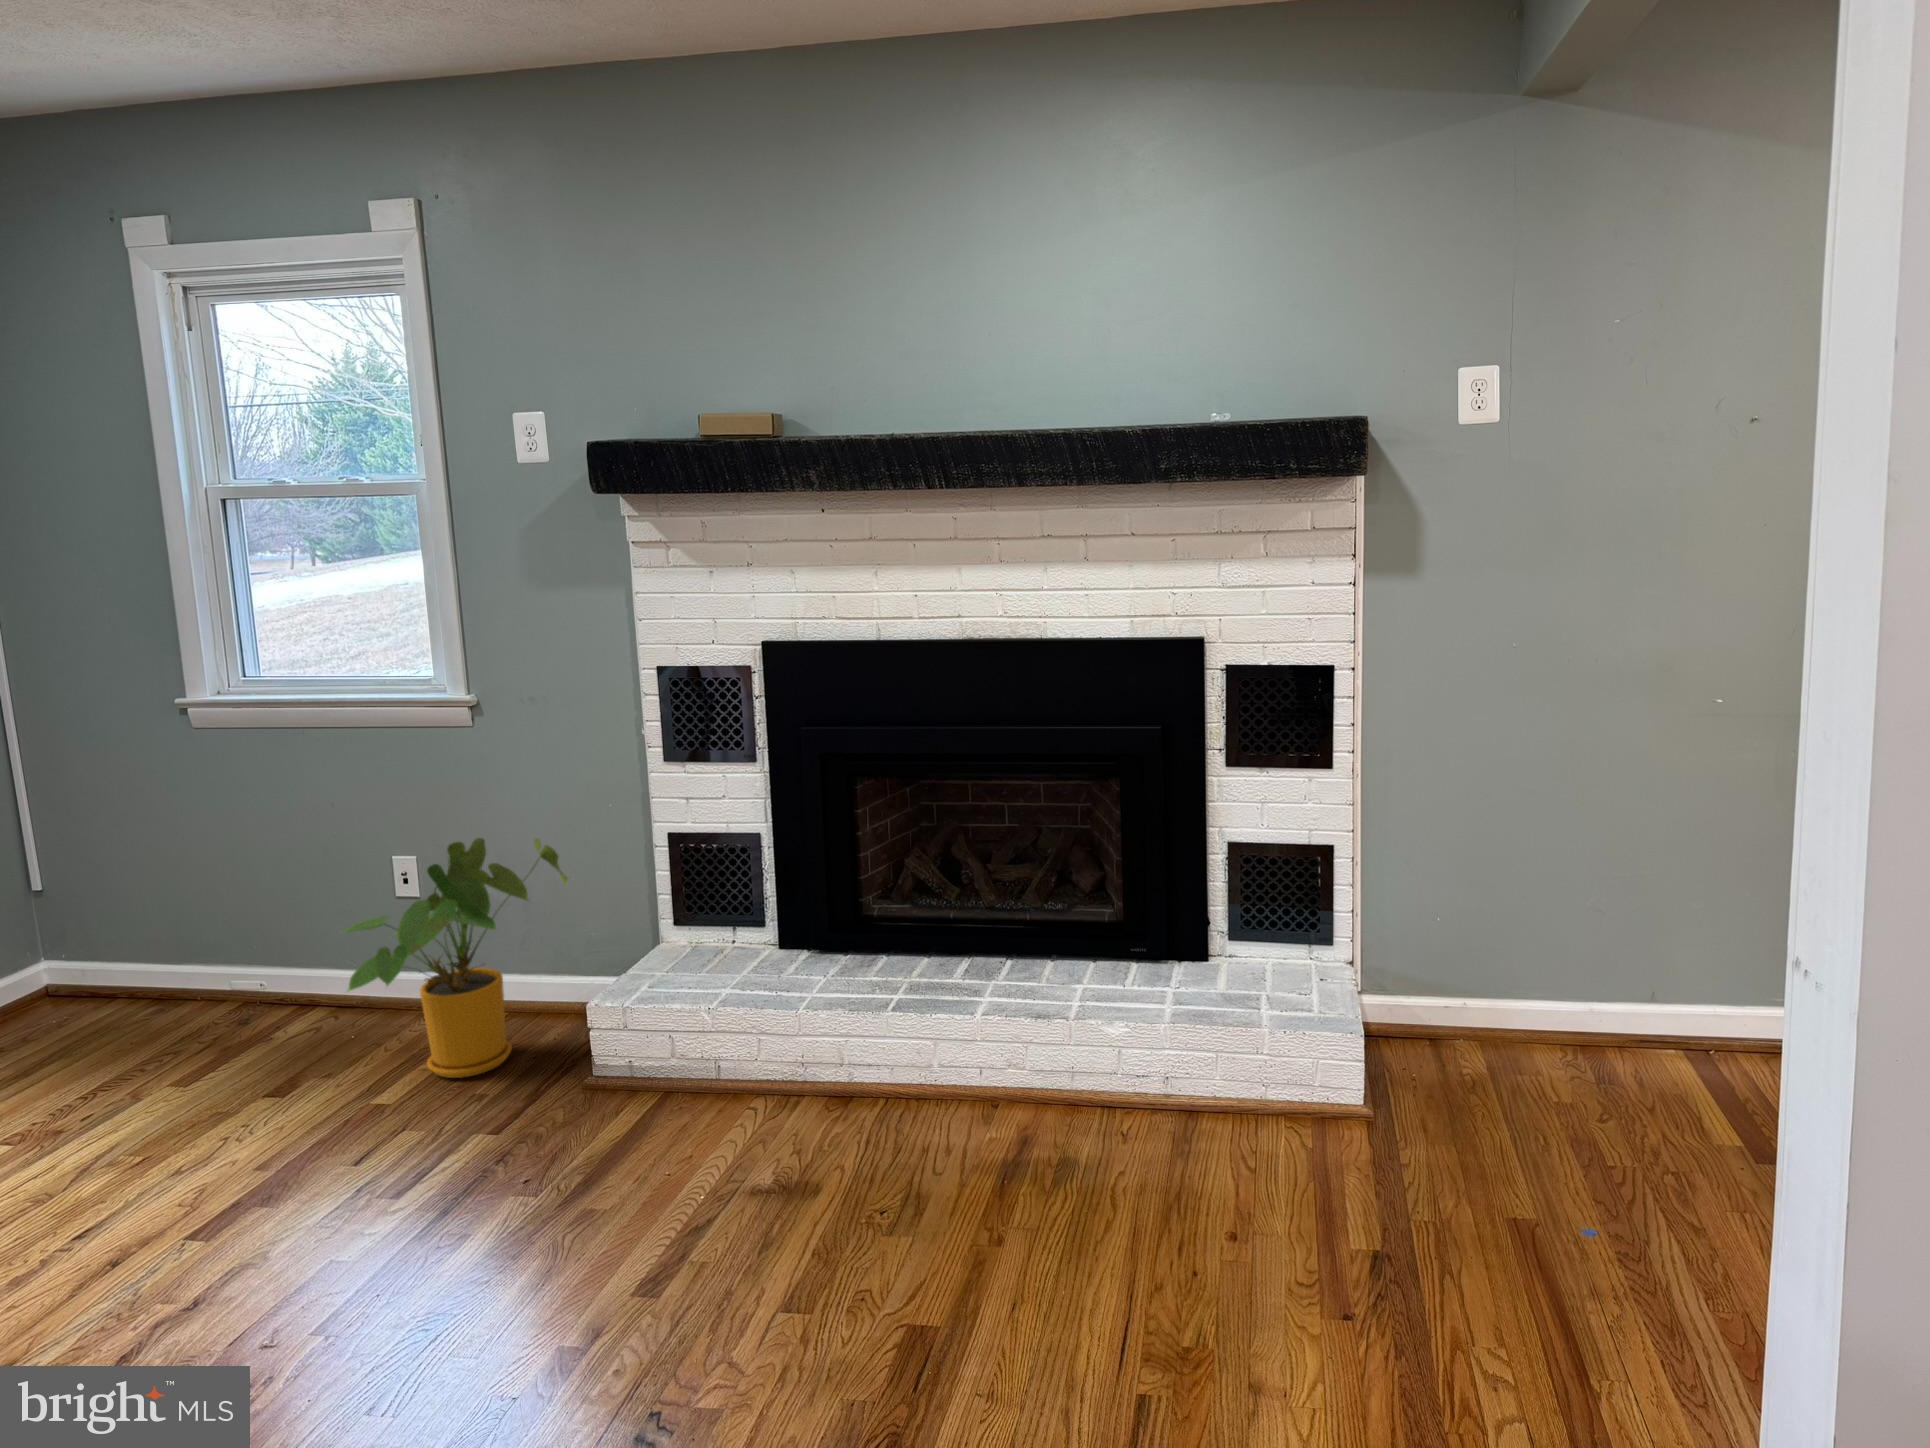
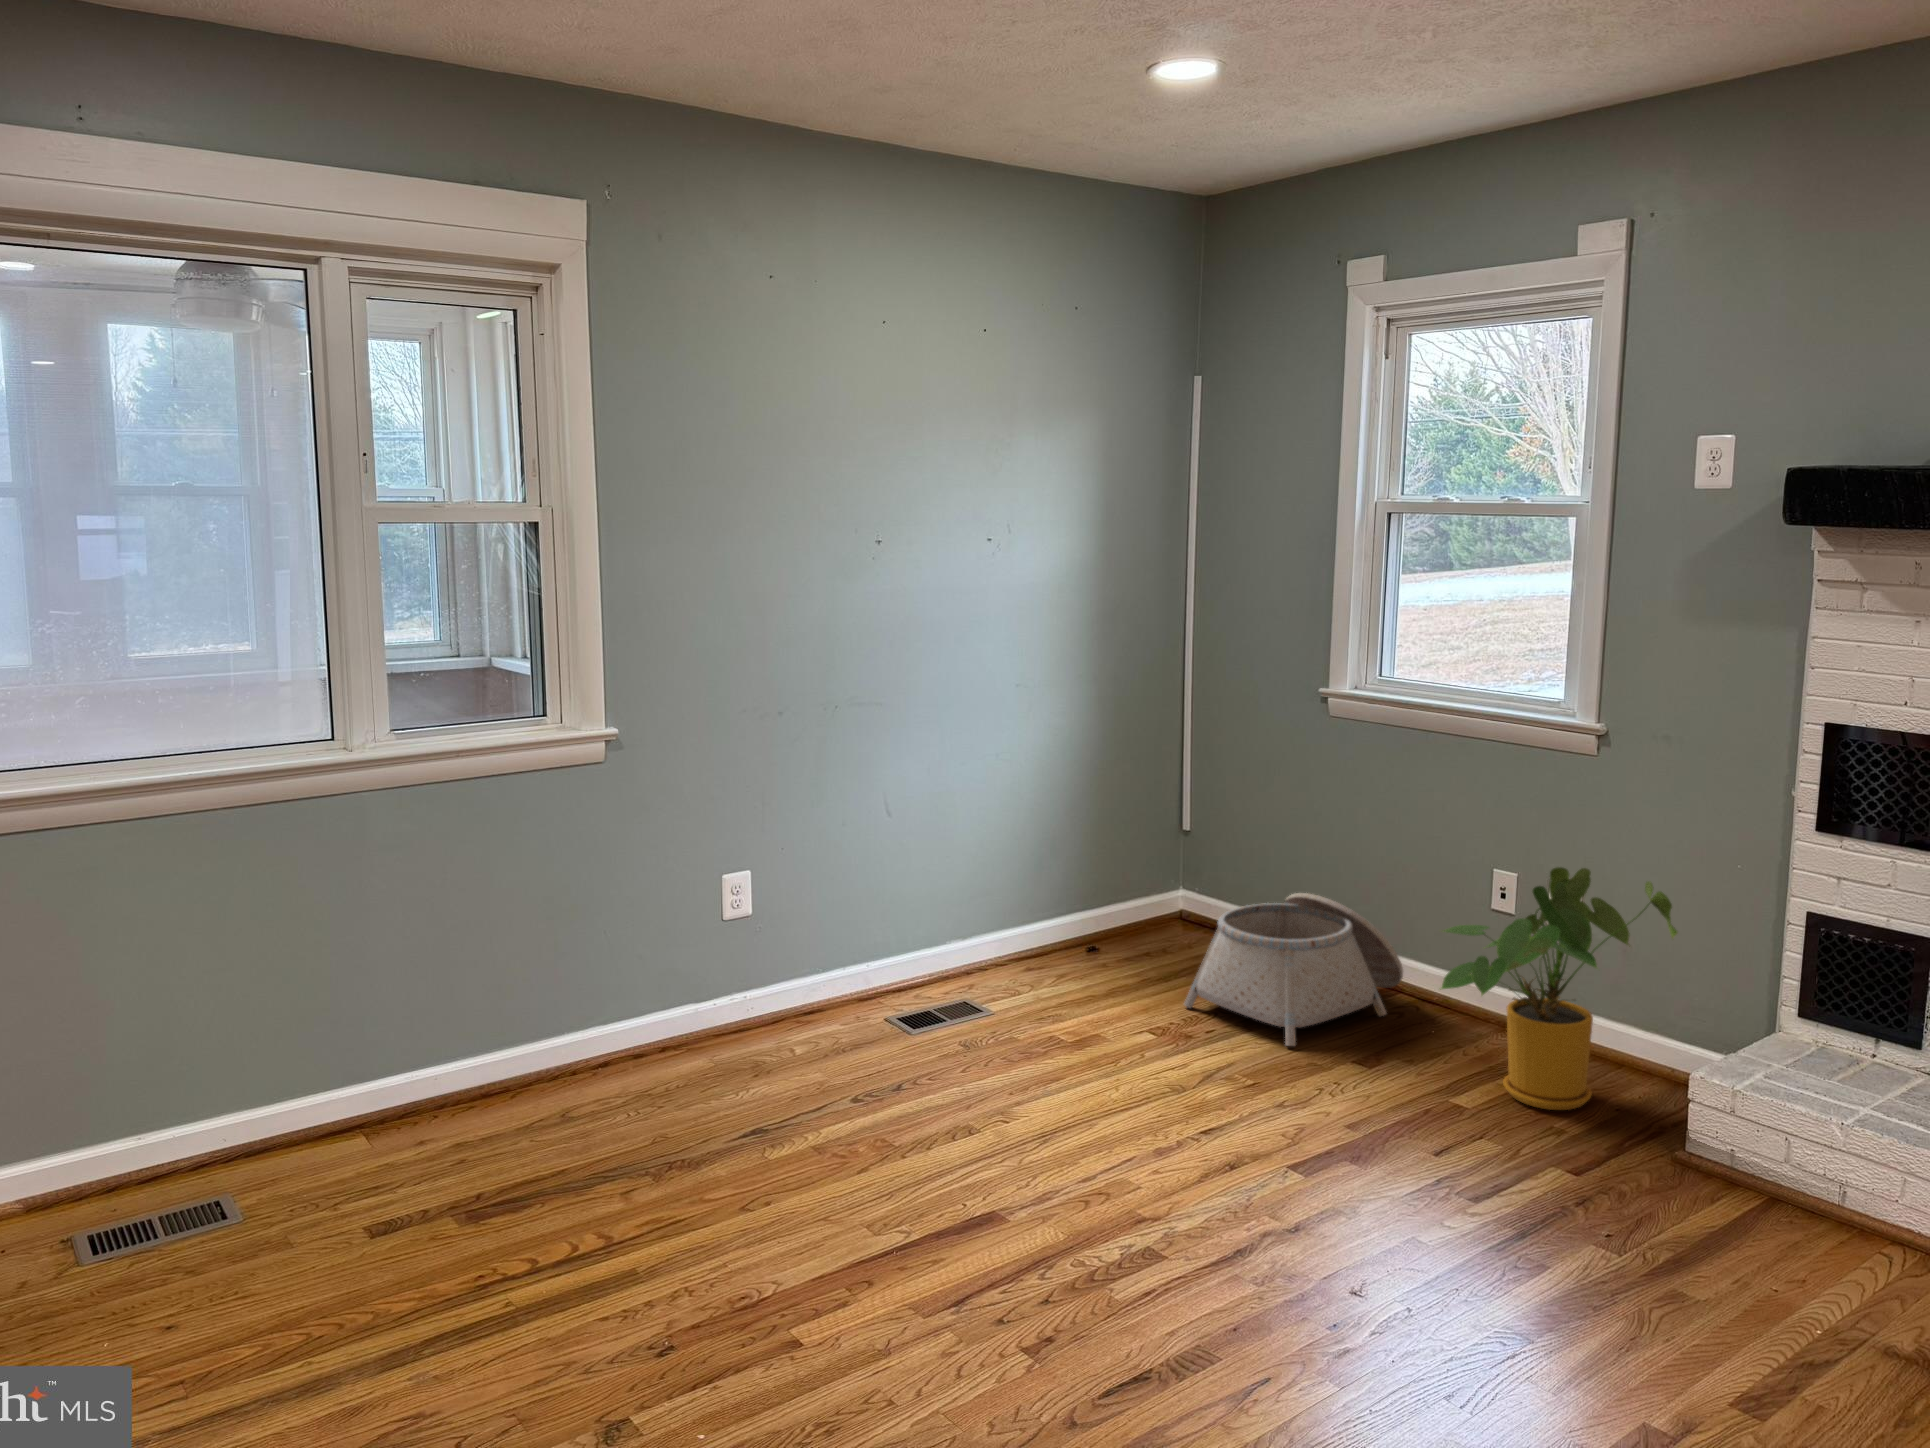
basket: none [44,927,319,1102] -> present [1184,893,1403,1046]

